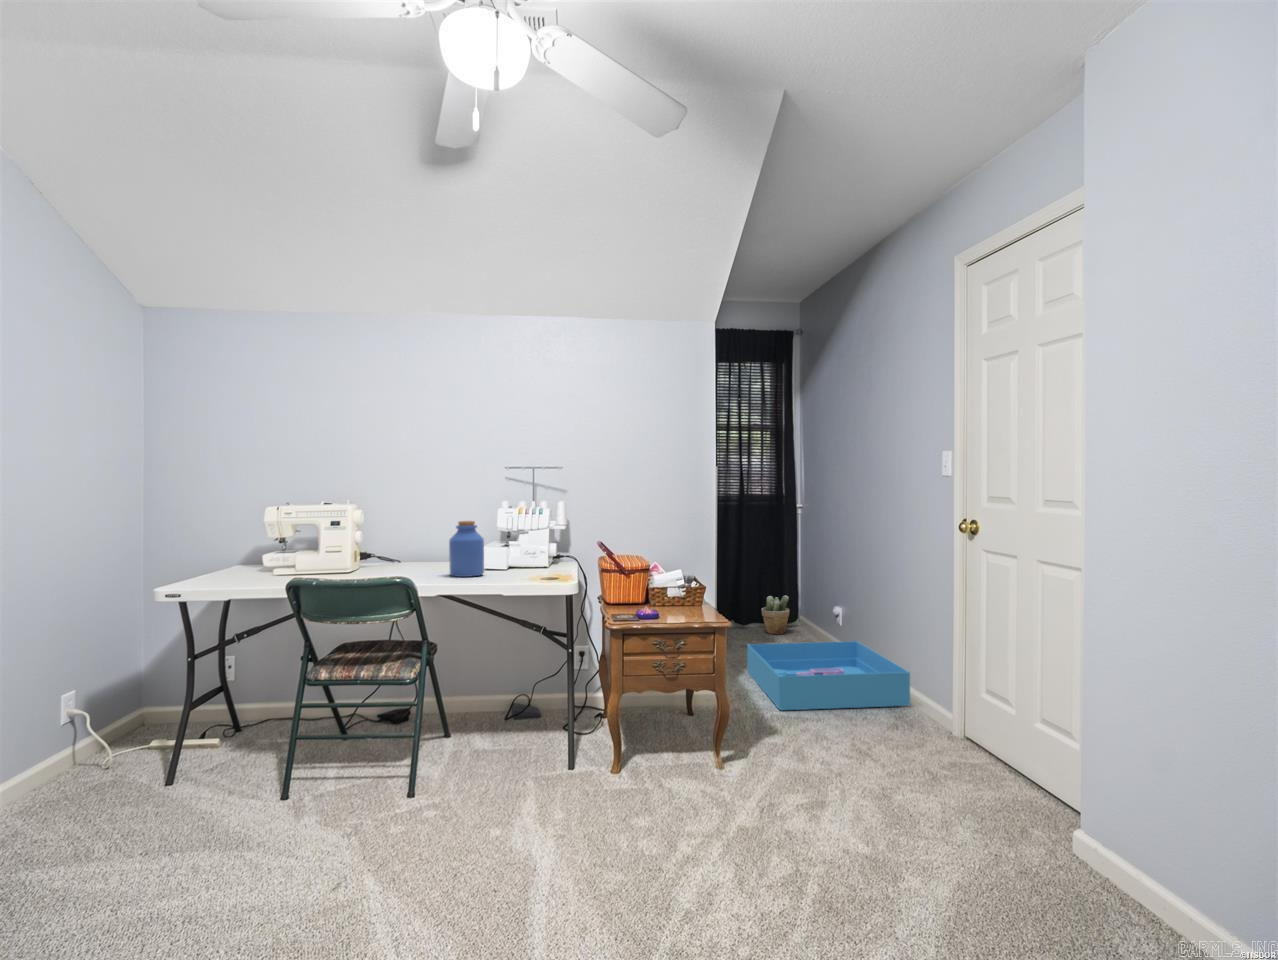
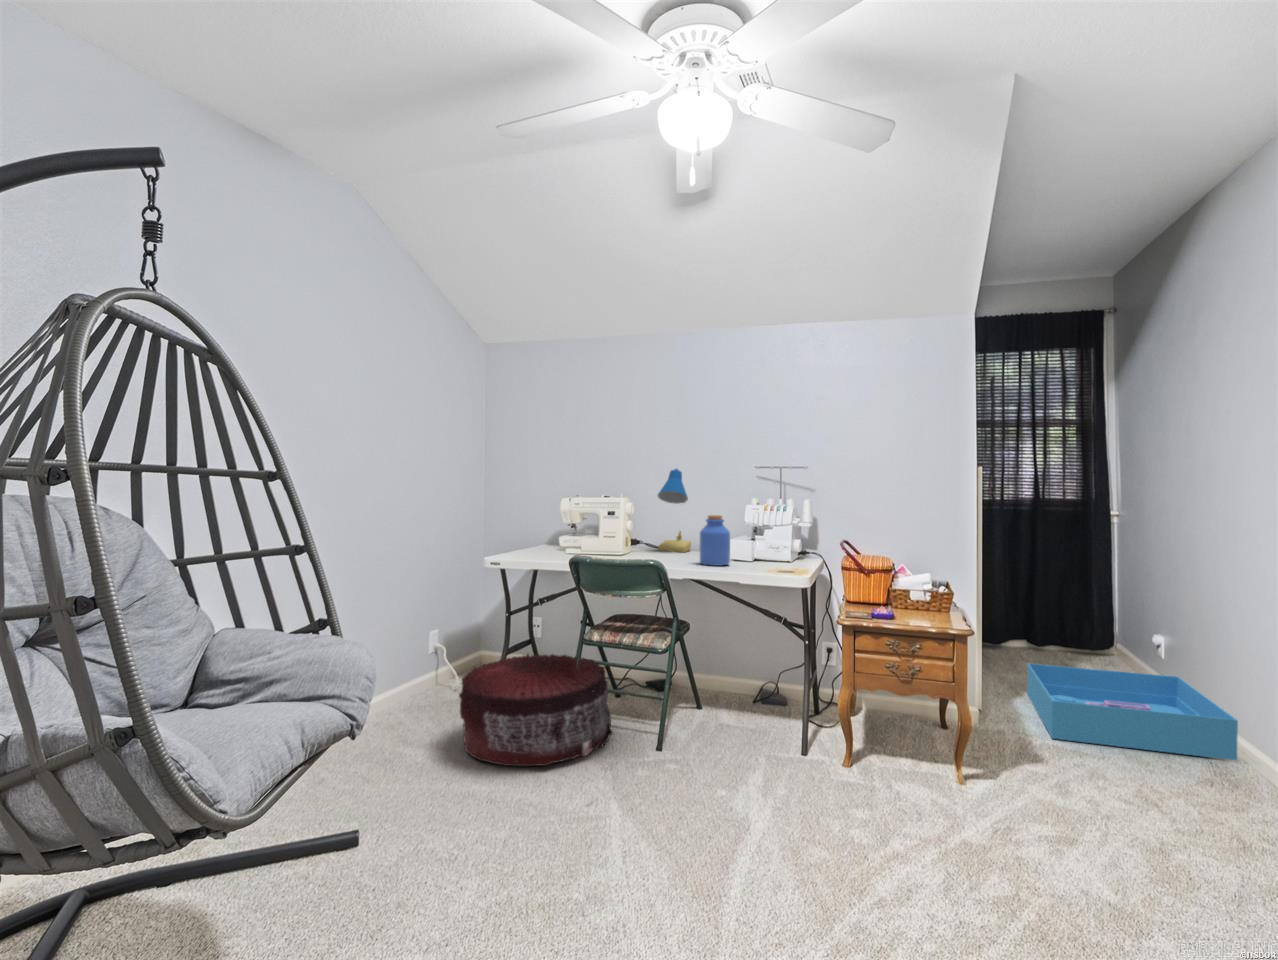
desk lamp: none [391,471,430,565] -> present [658,469,691,552]
potted plant: present [761,595,789,634] -> none [1062,614,1100,659]
pouf: none [122,697,351,863] -> present [459,654,613,766]

